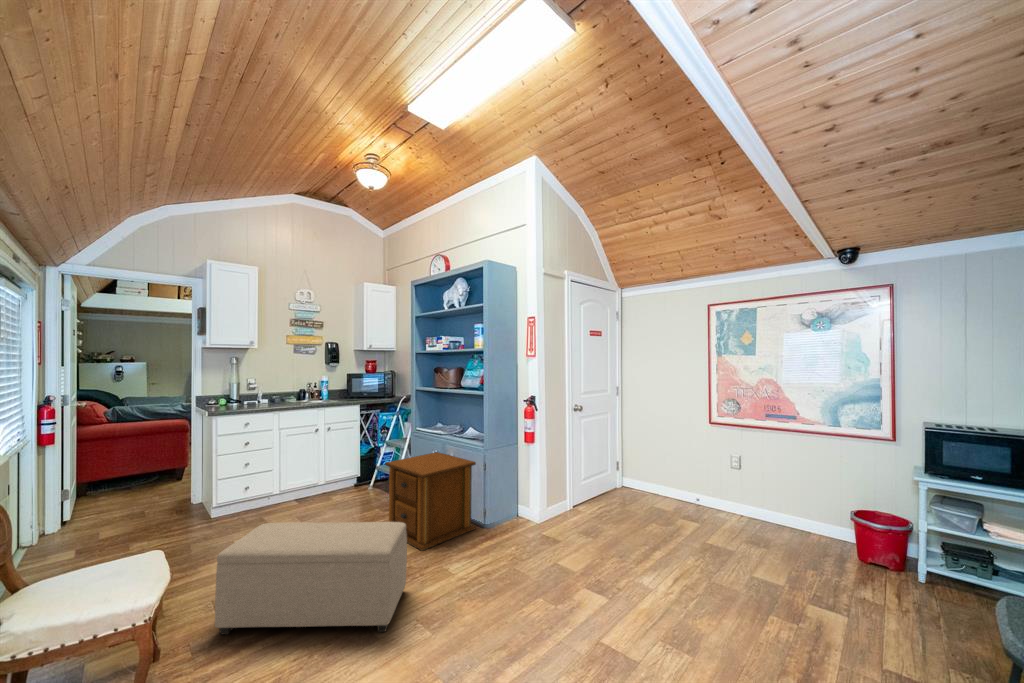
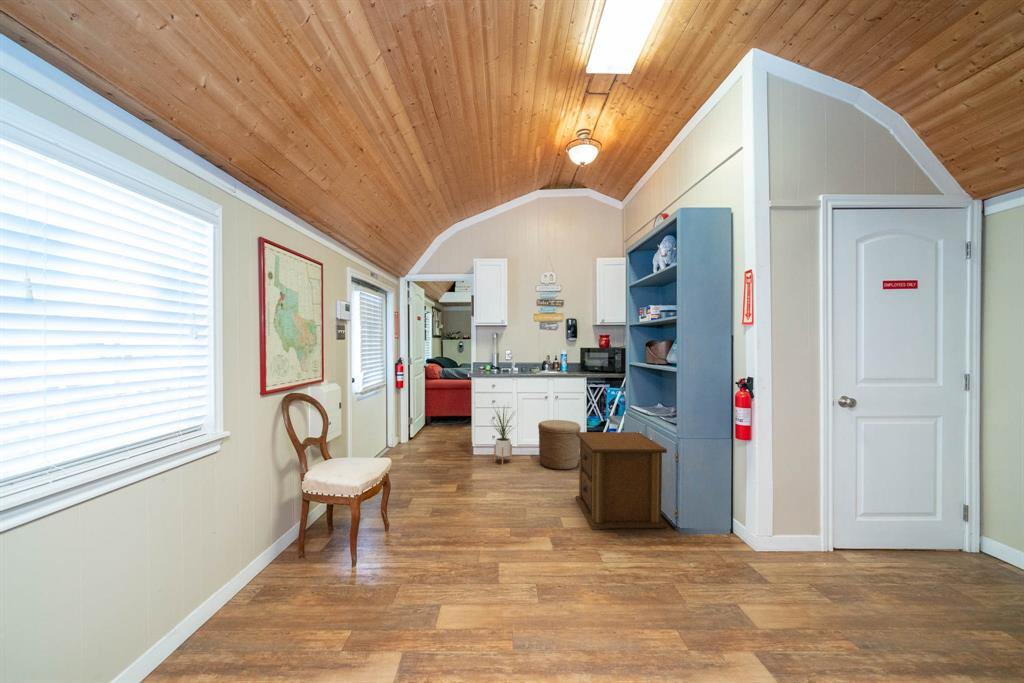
house plant: none [245,442,290,521] -> present [494,408,512,465]
woven basket: none [312,453,362,510] -> present [538,420,581,470]
ottoman: present [215,522,407,634] -> none [408,459,547,586]

